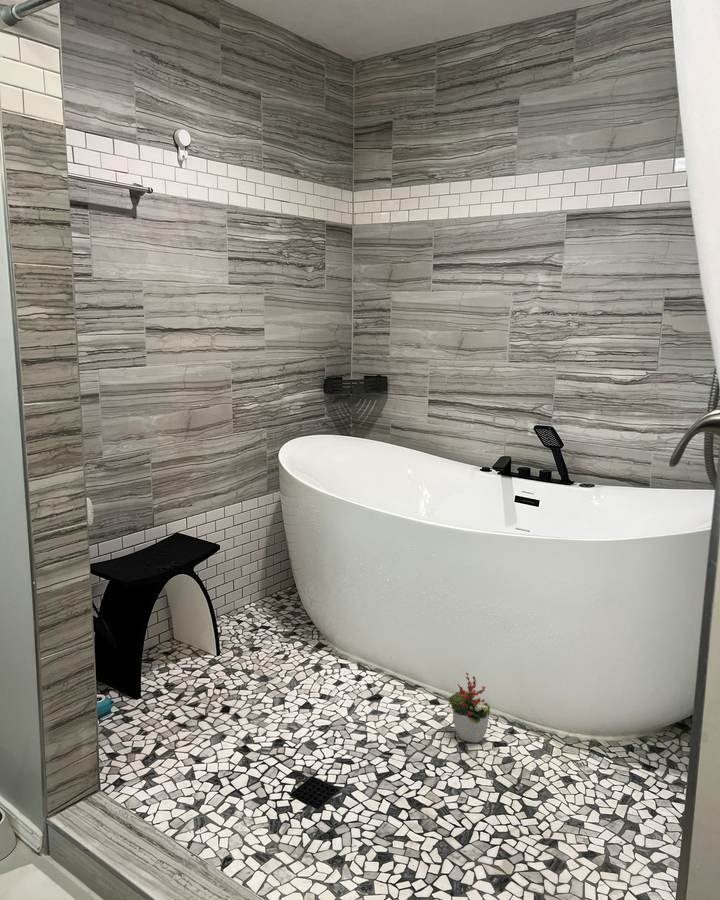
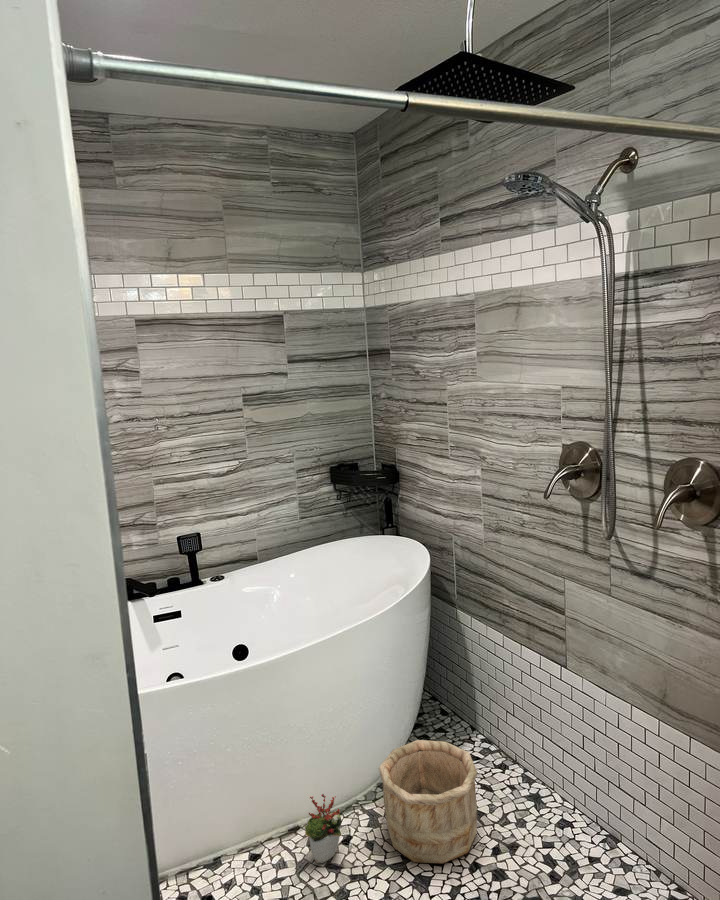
wooden bucket: none [510,692,629,830] -> present [379,740,478,863]

